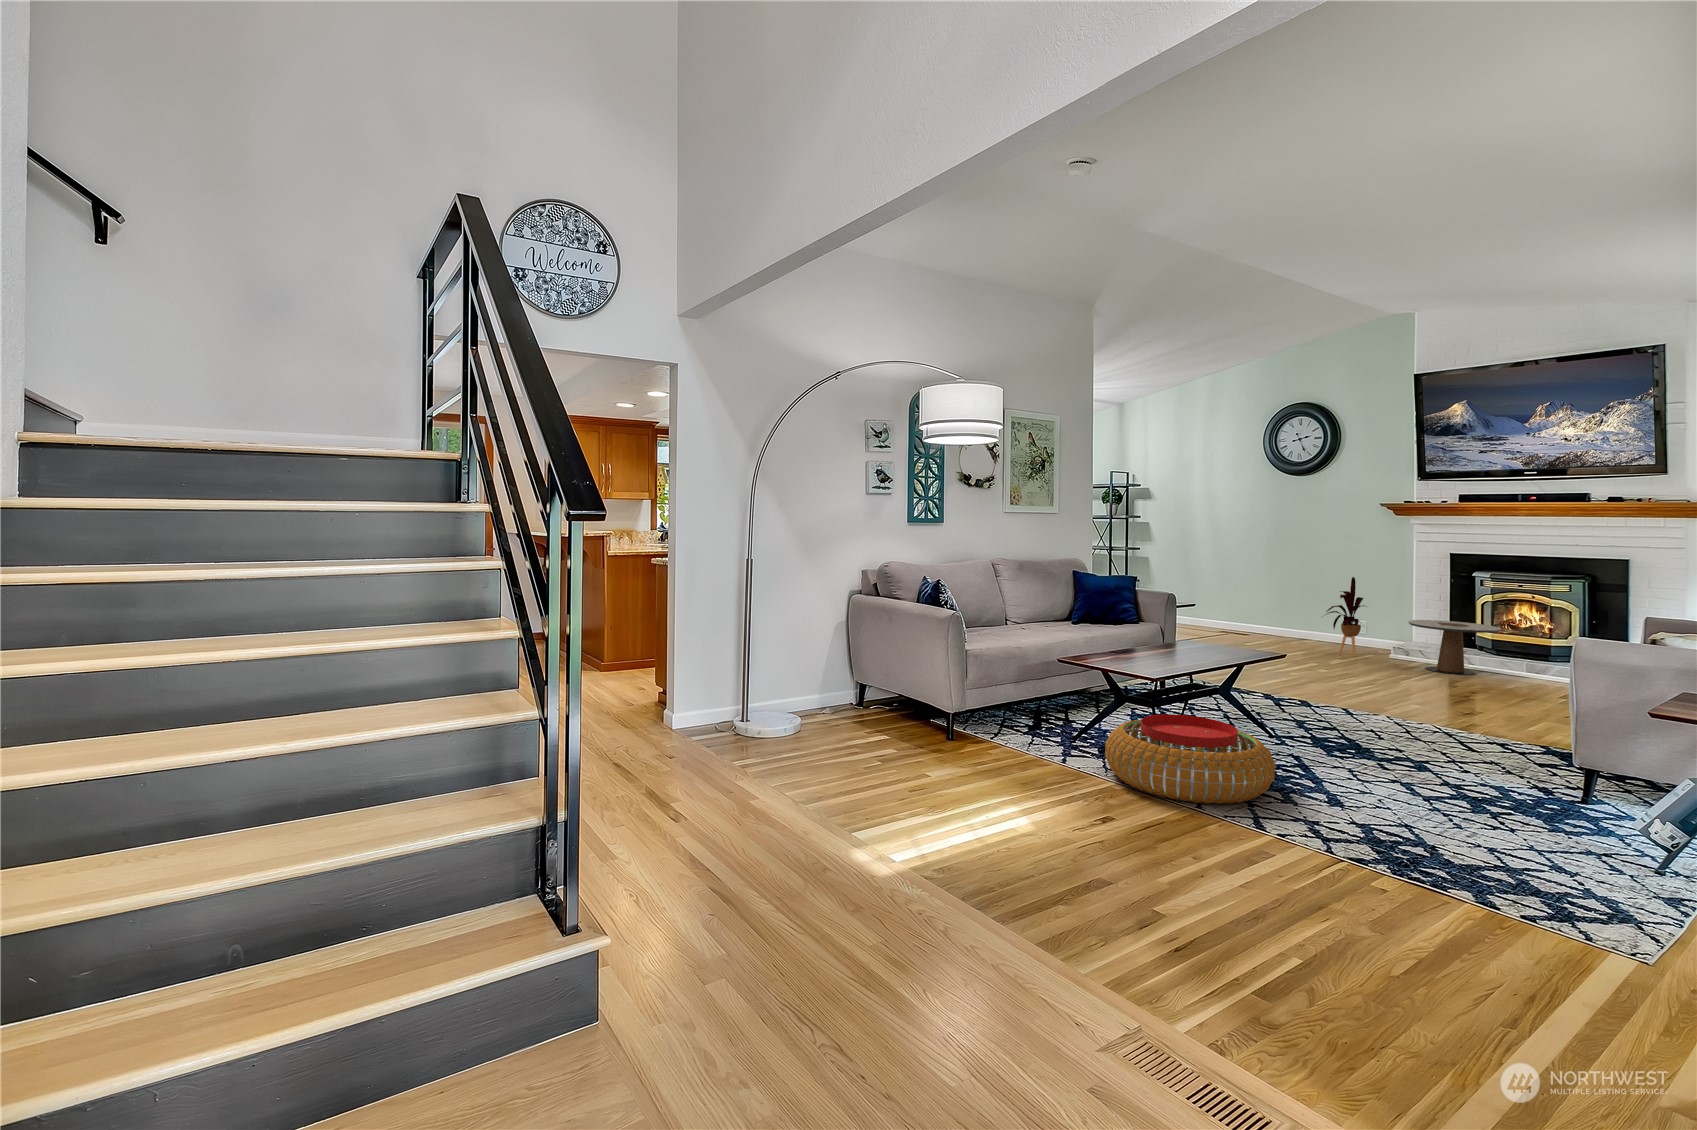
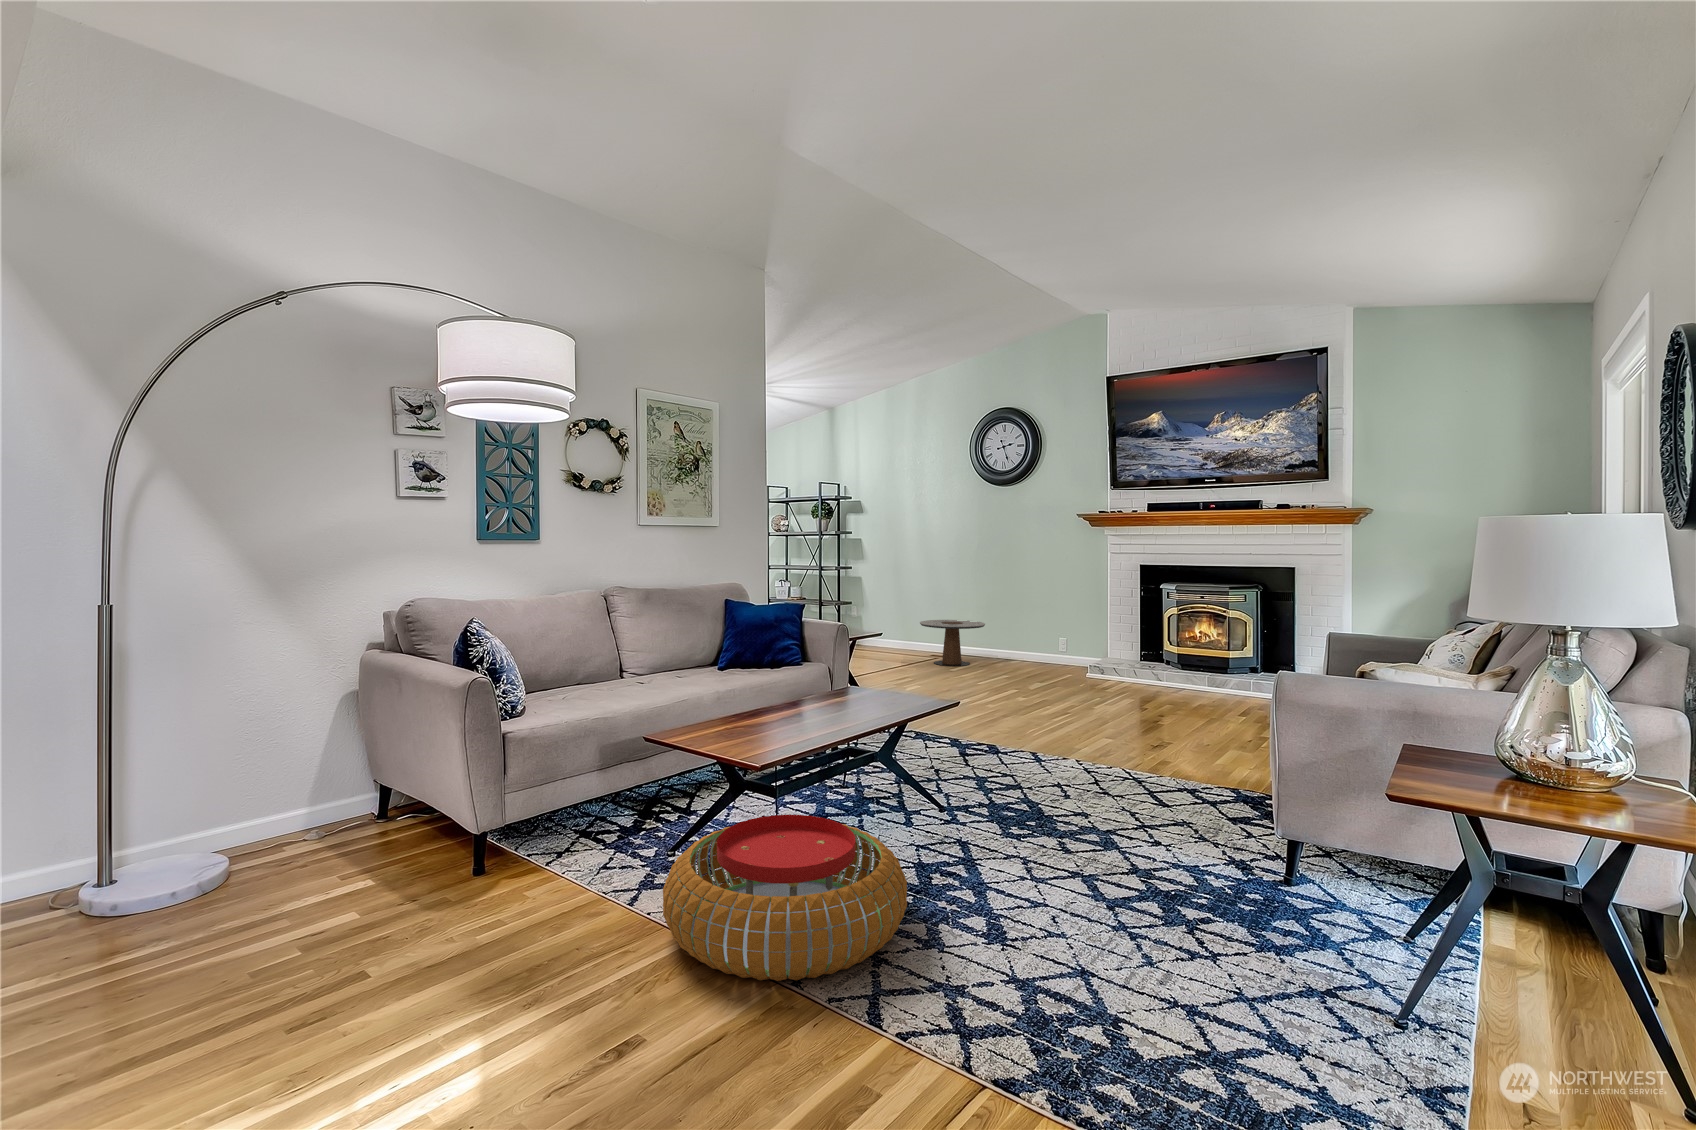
house plant: present [1326,577,1364,657] -> none [1023,592,1067,677]
side table: present [1408,620,1501,675] -> present [920,620,985,666]

